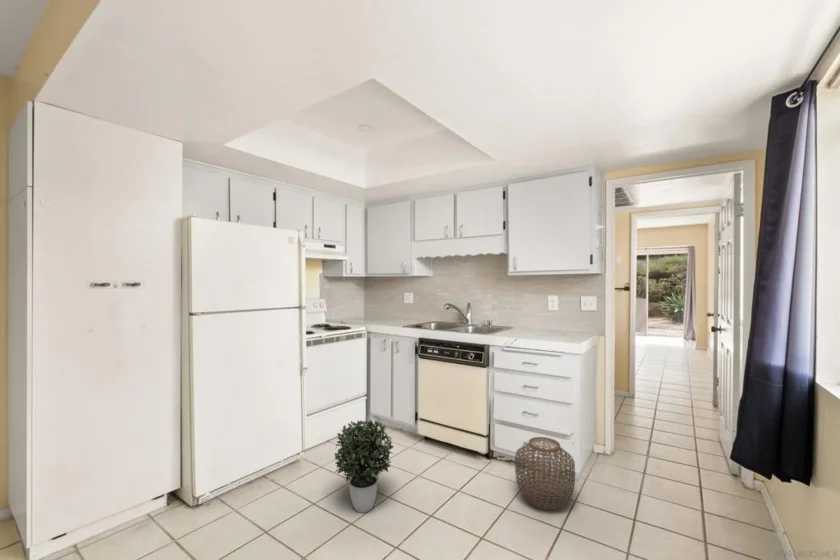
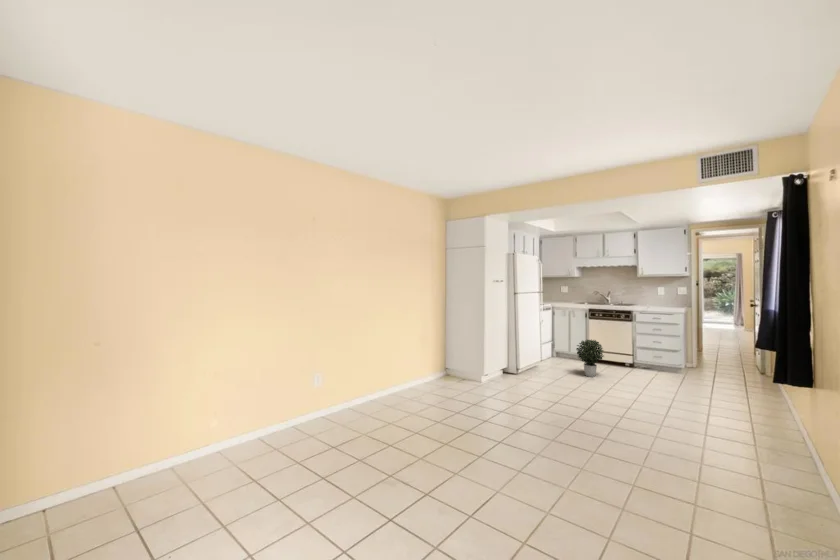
woven basket: present [515,437,575,510] -> none [655,349,685,378]

